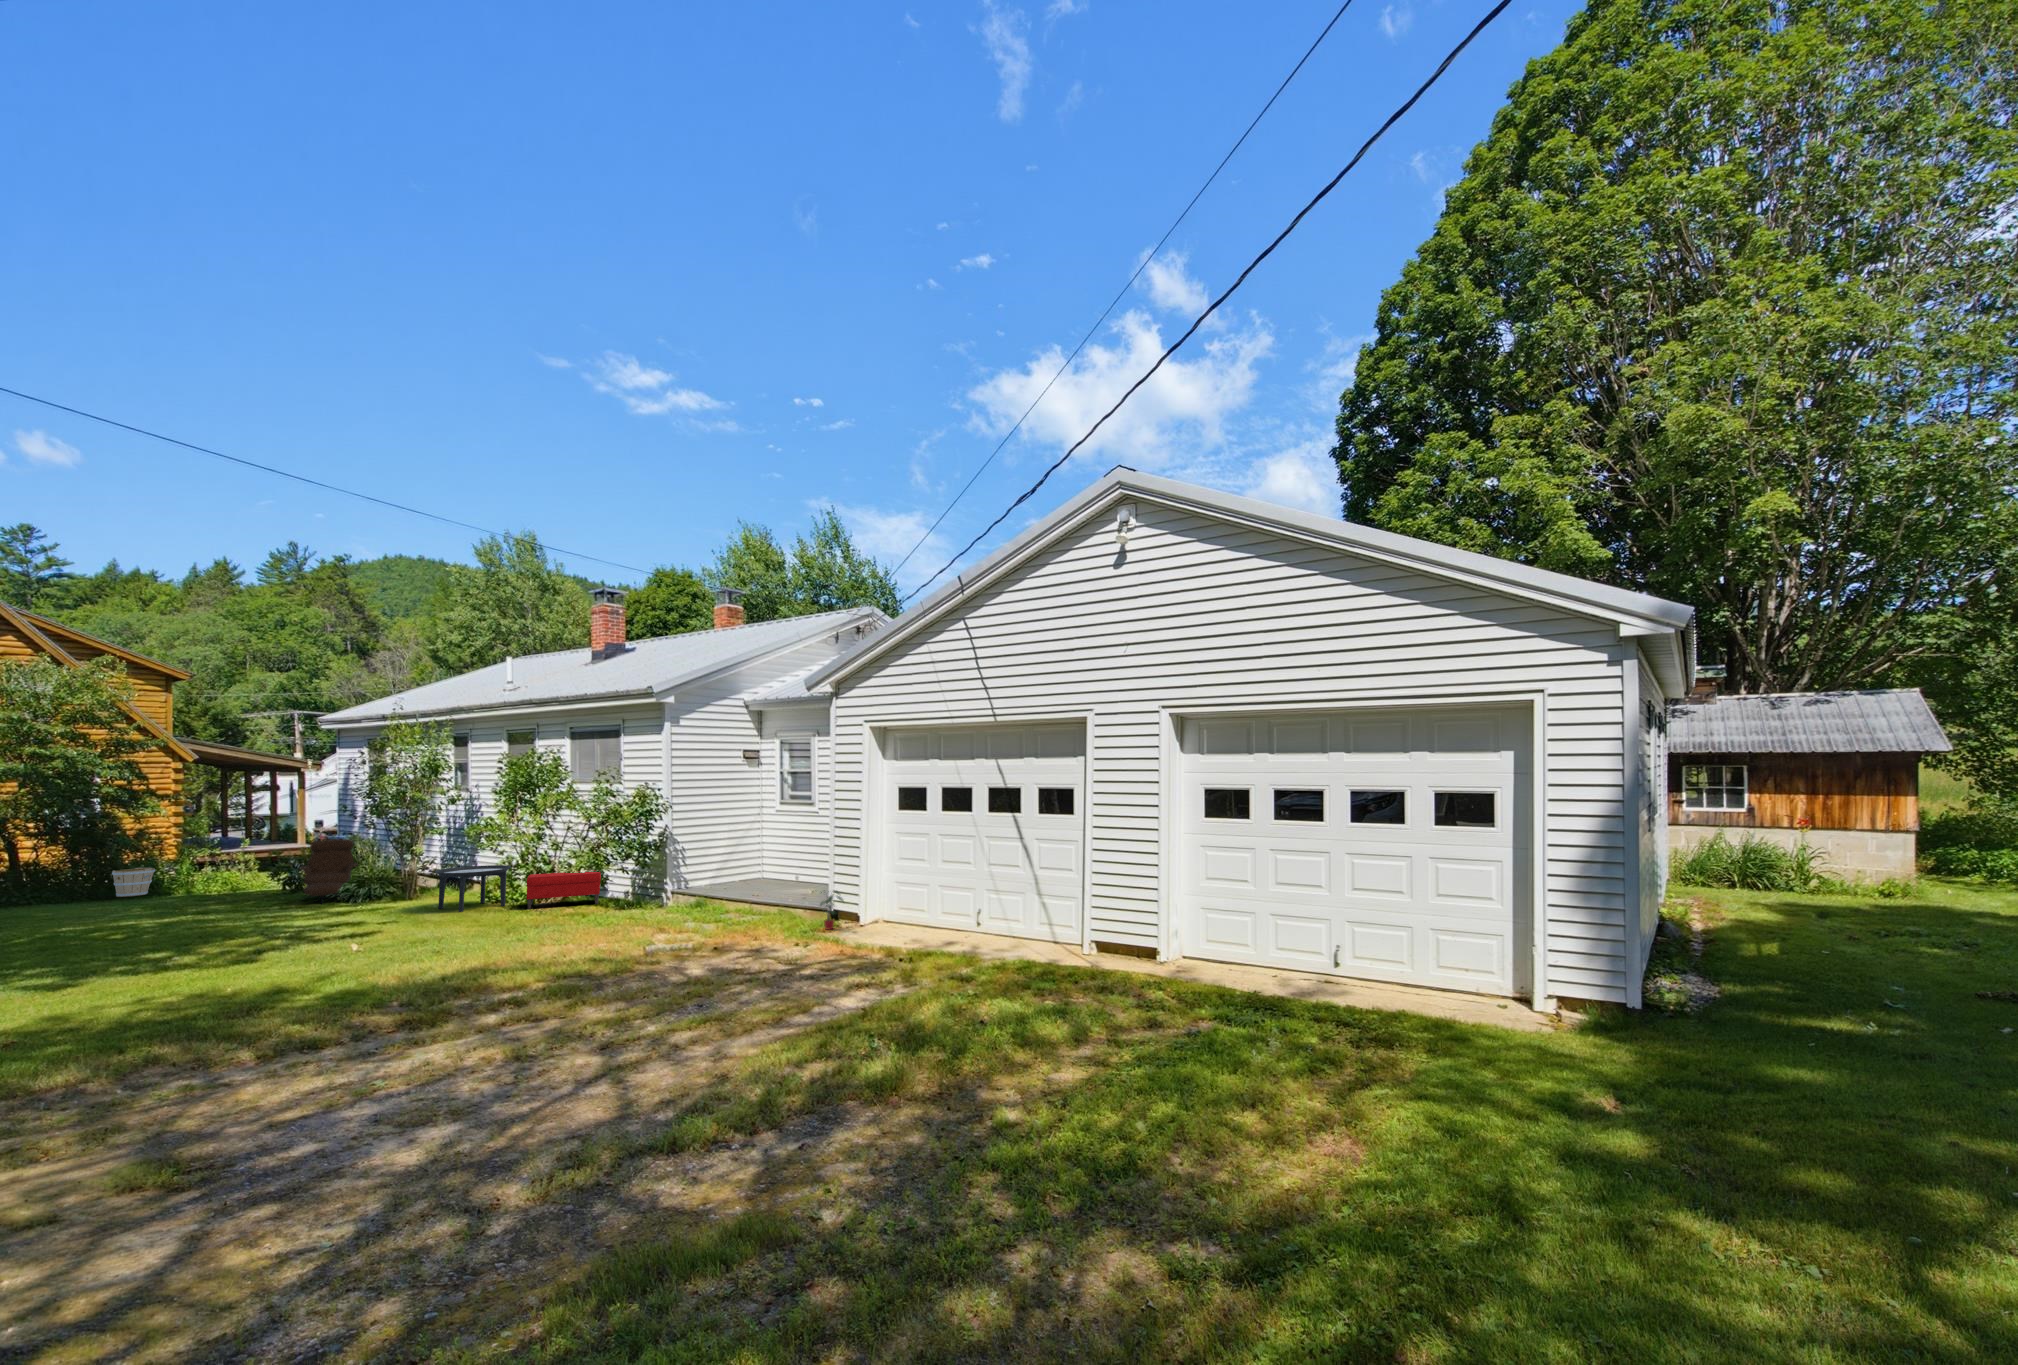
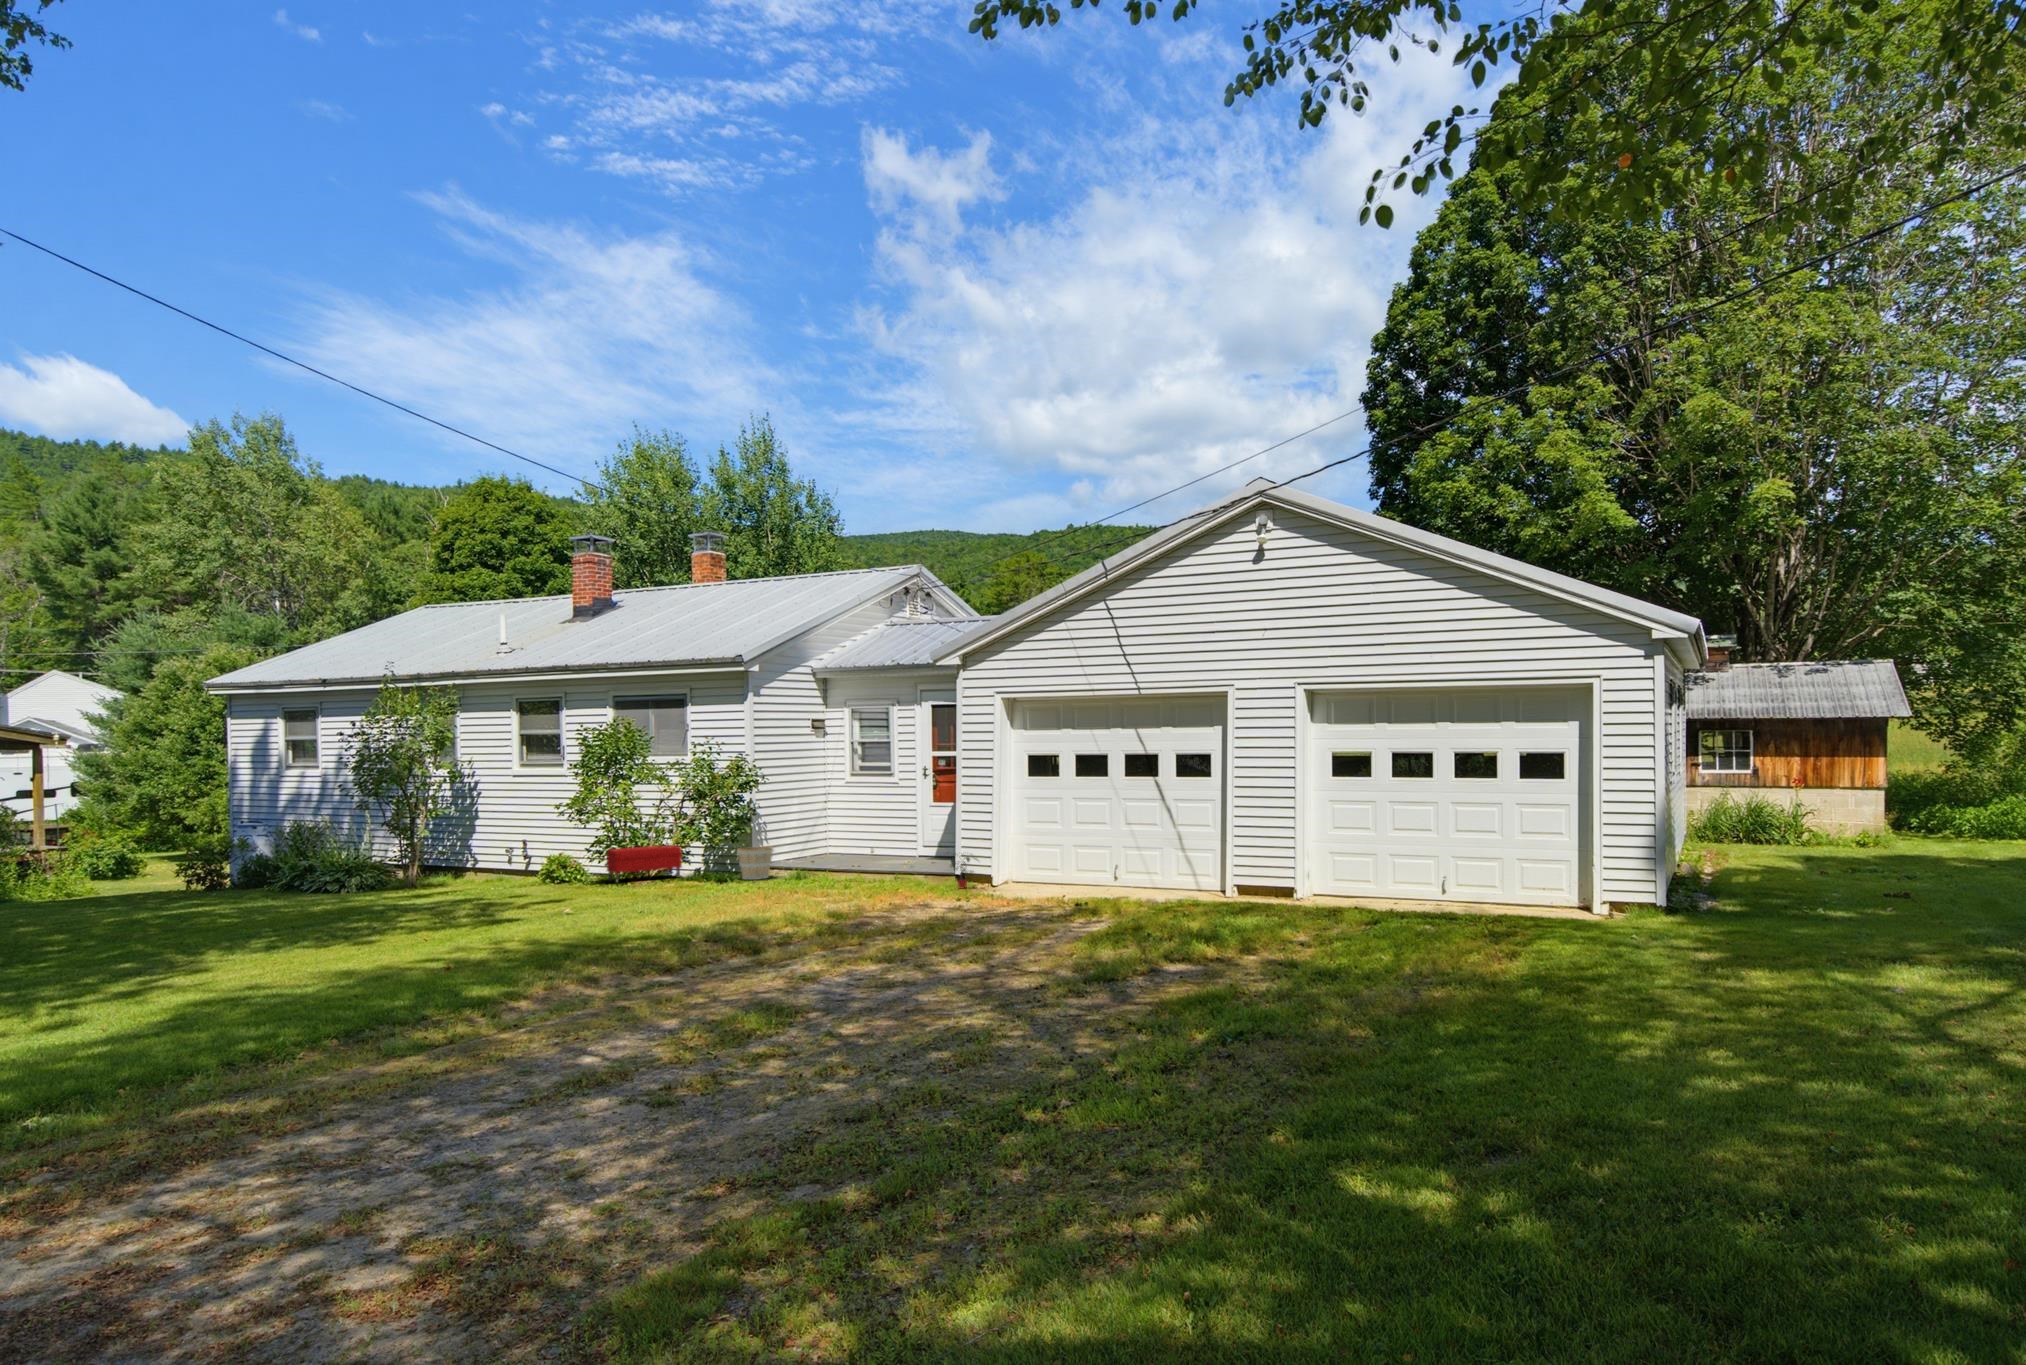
lounge chair: present [299,839,358,903] -> none [327,818,385,886]
round table: present [435,865,511,912] -> none [513,841,585,887]
wooden bucket: present [112,868,155,897] -> present [737,846,773,880]

